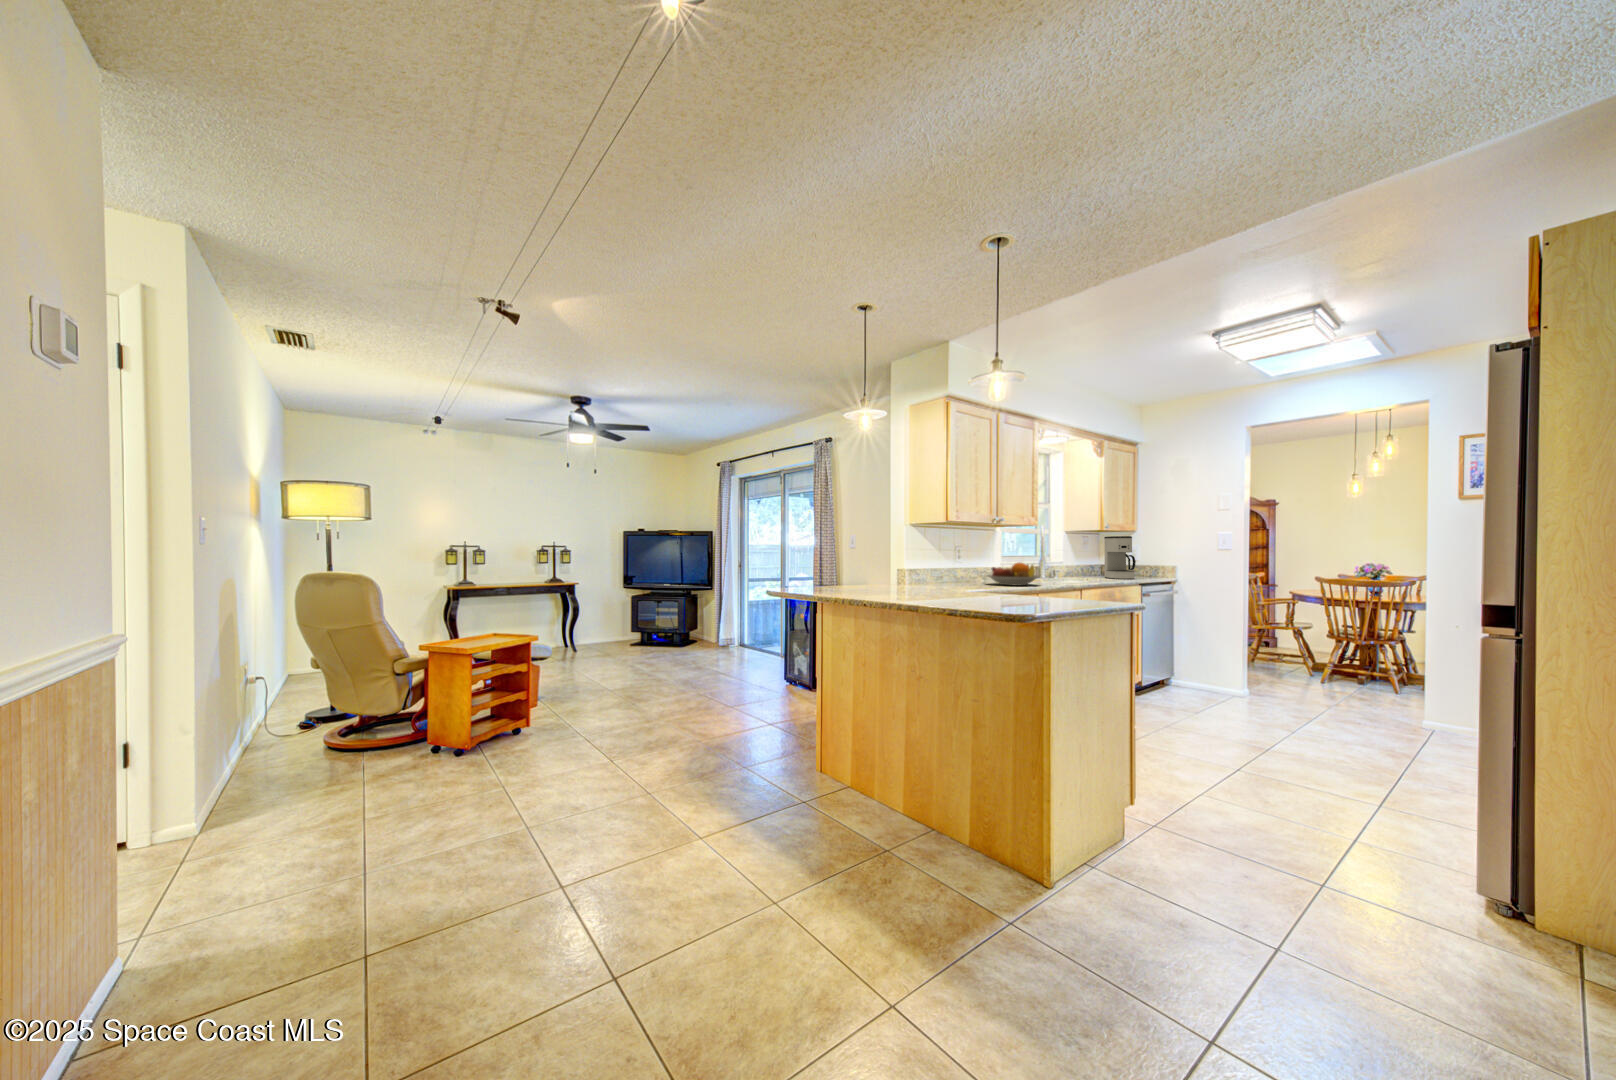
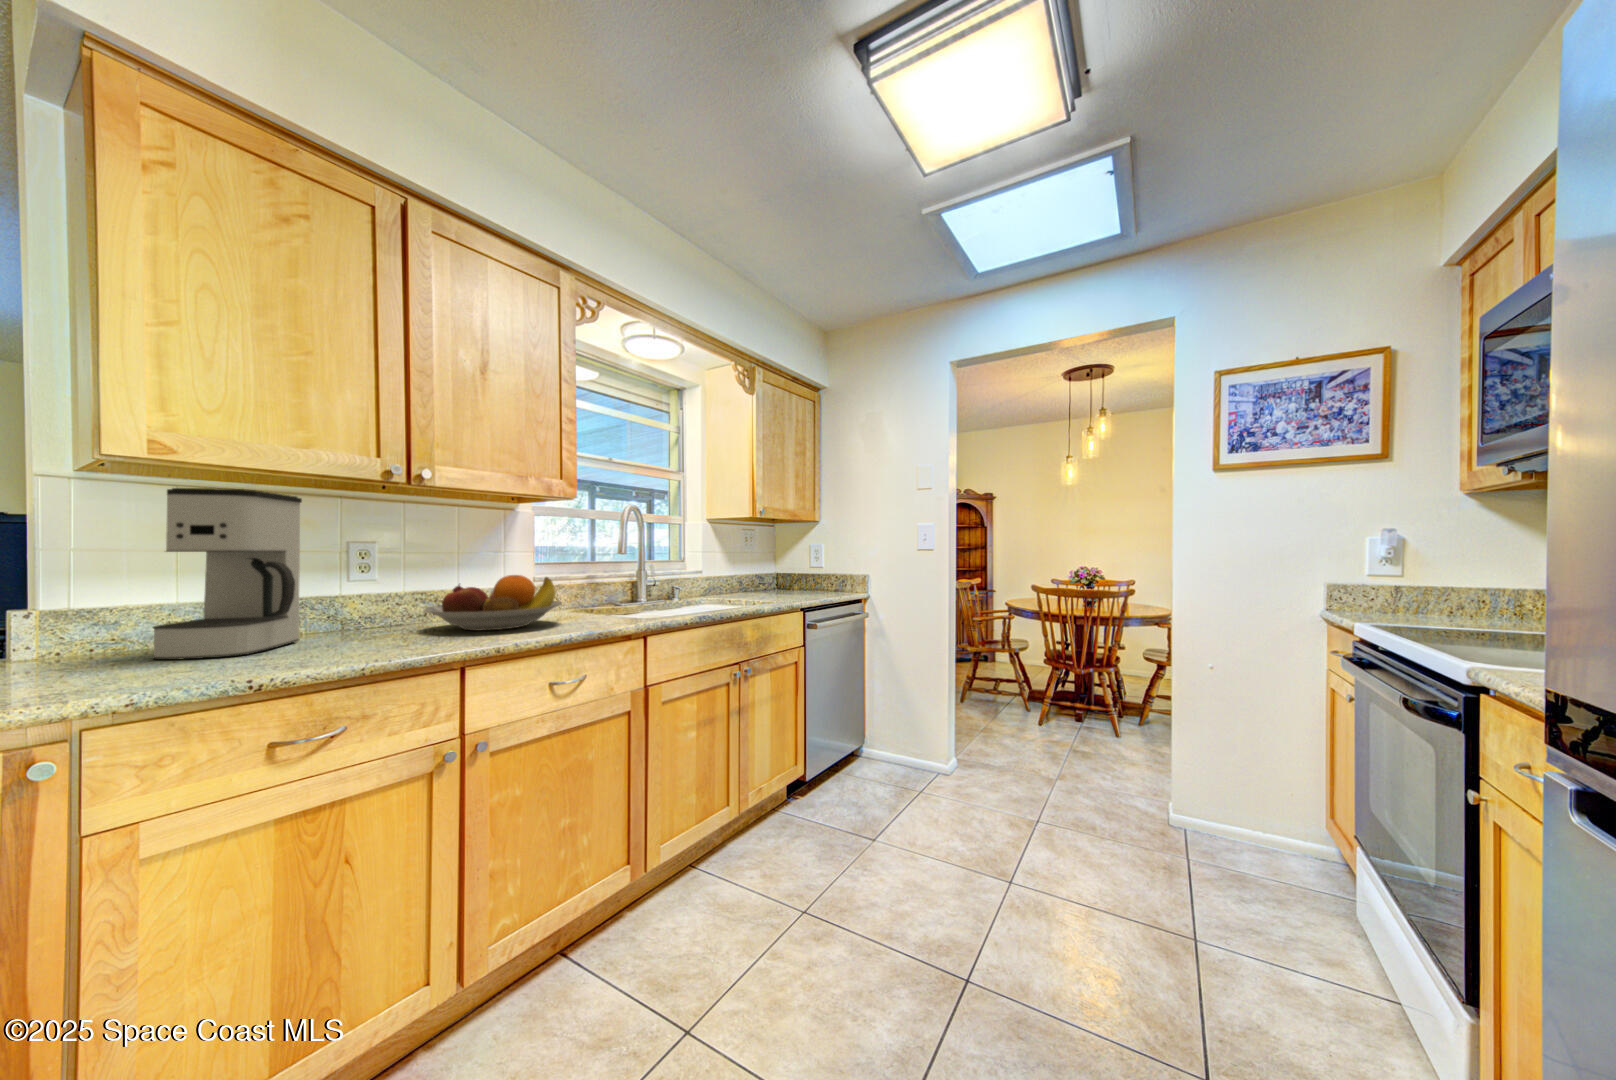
coffee maker: present [1104,536,1136,579] -> present [153,488,302,660]

